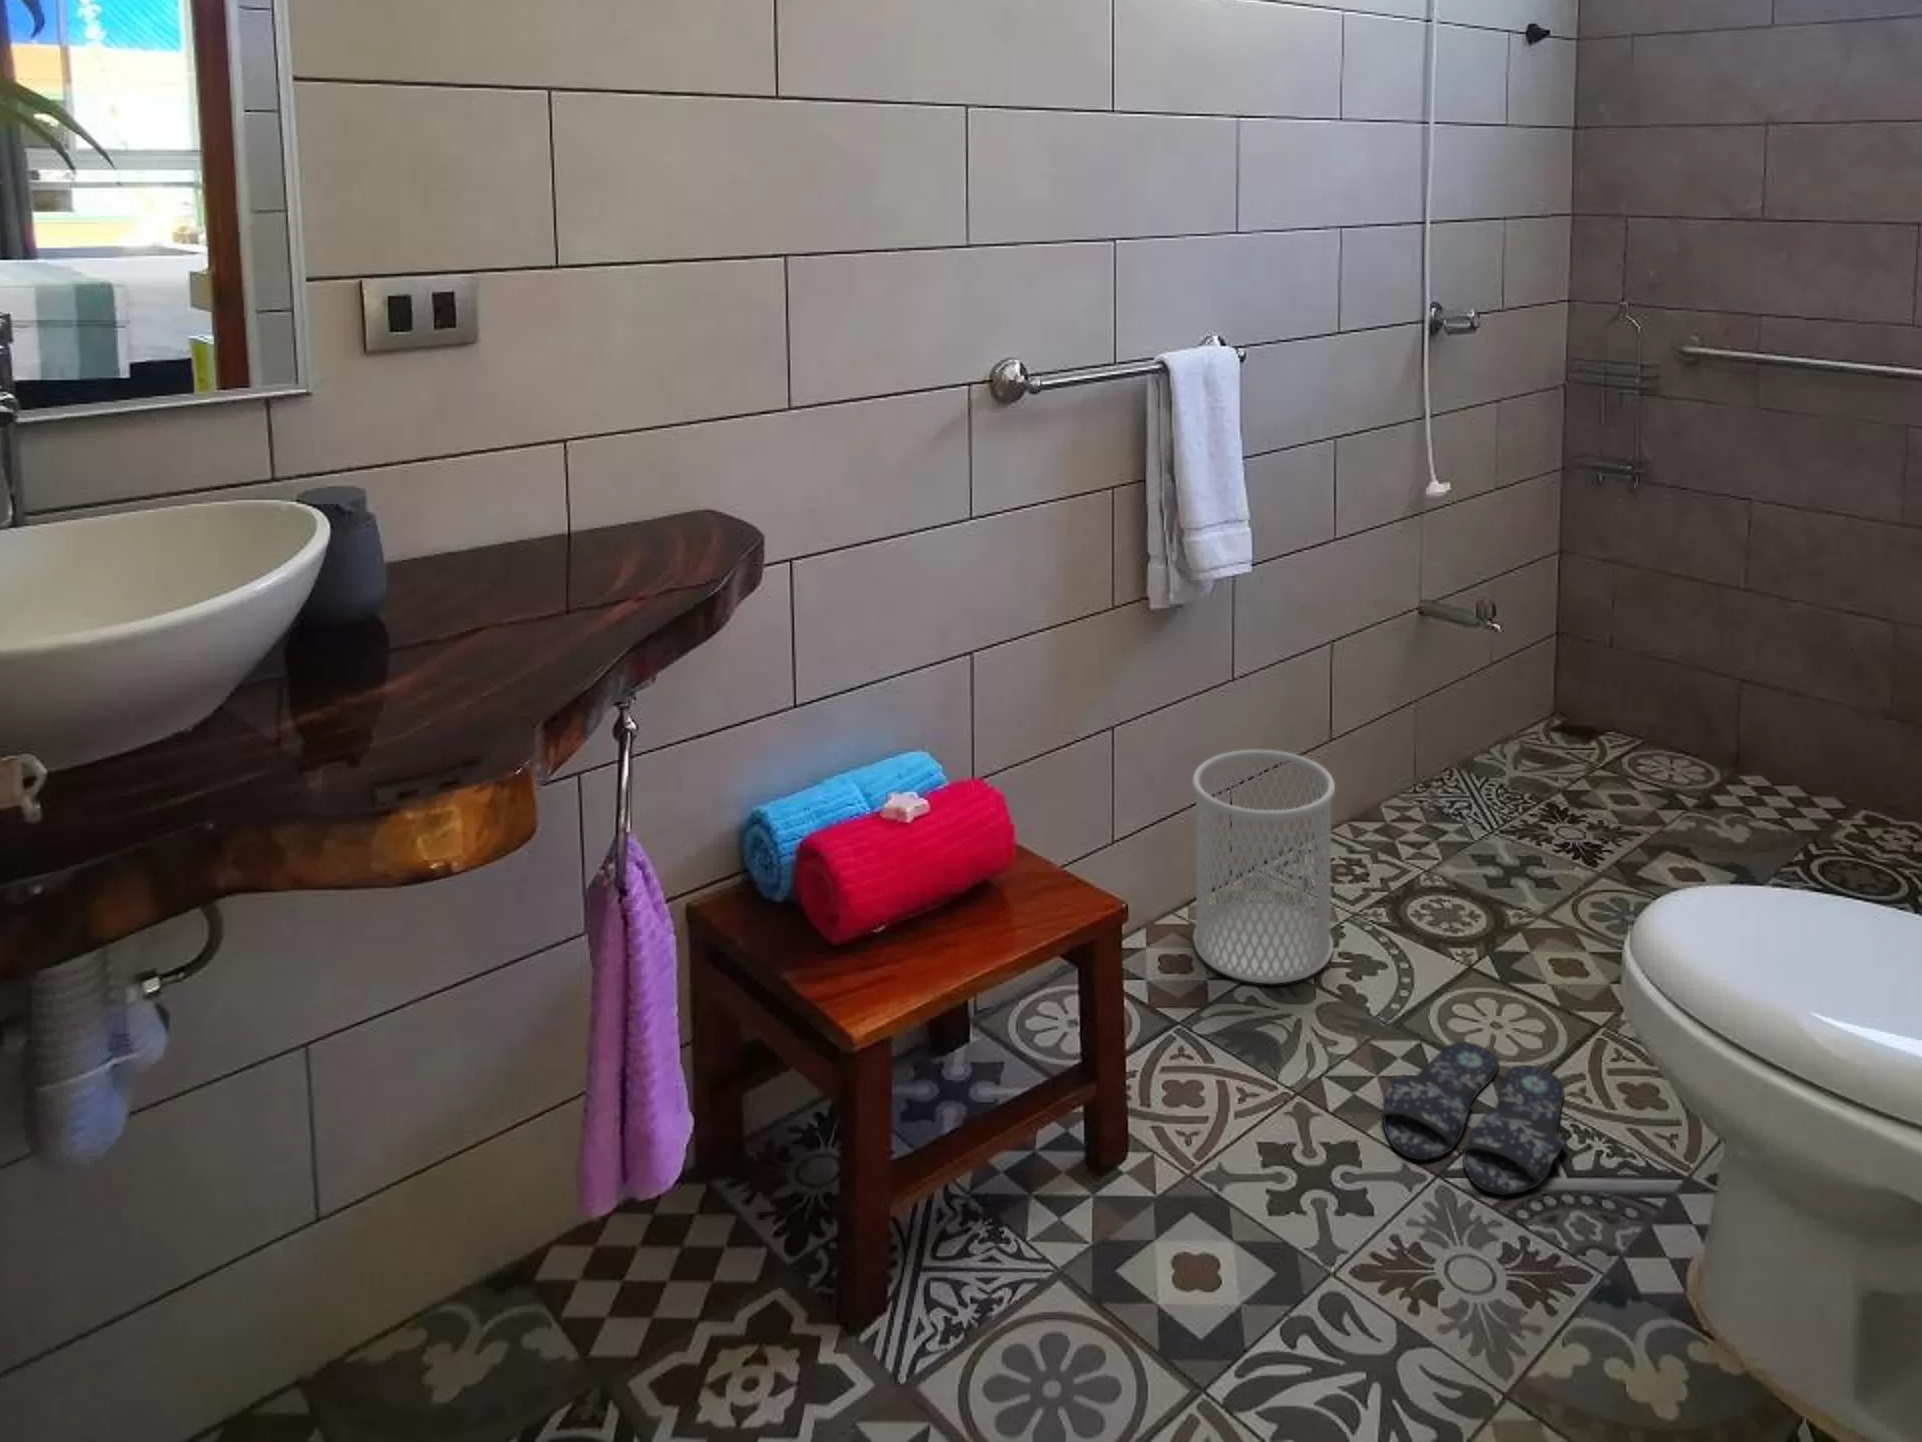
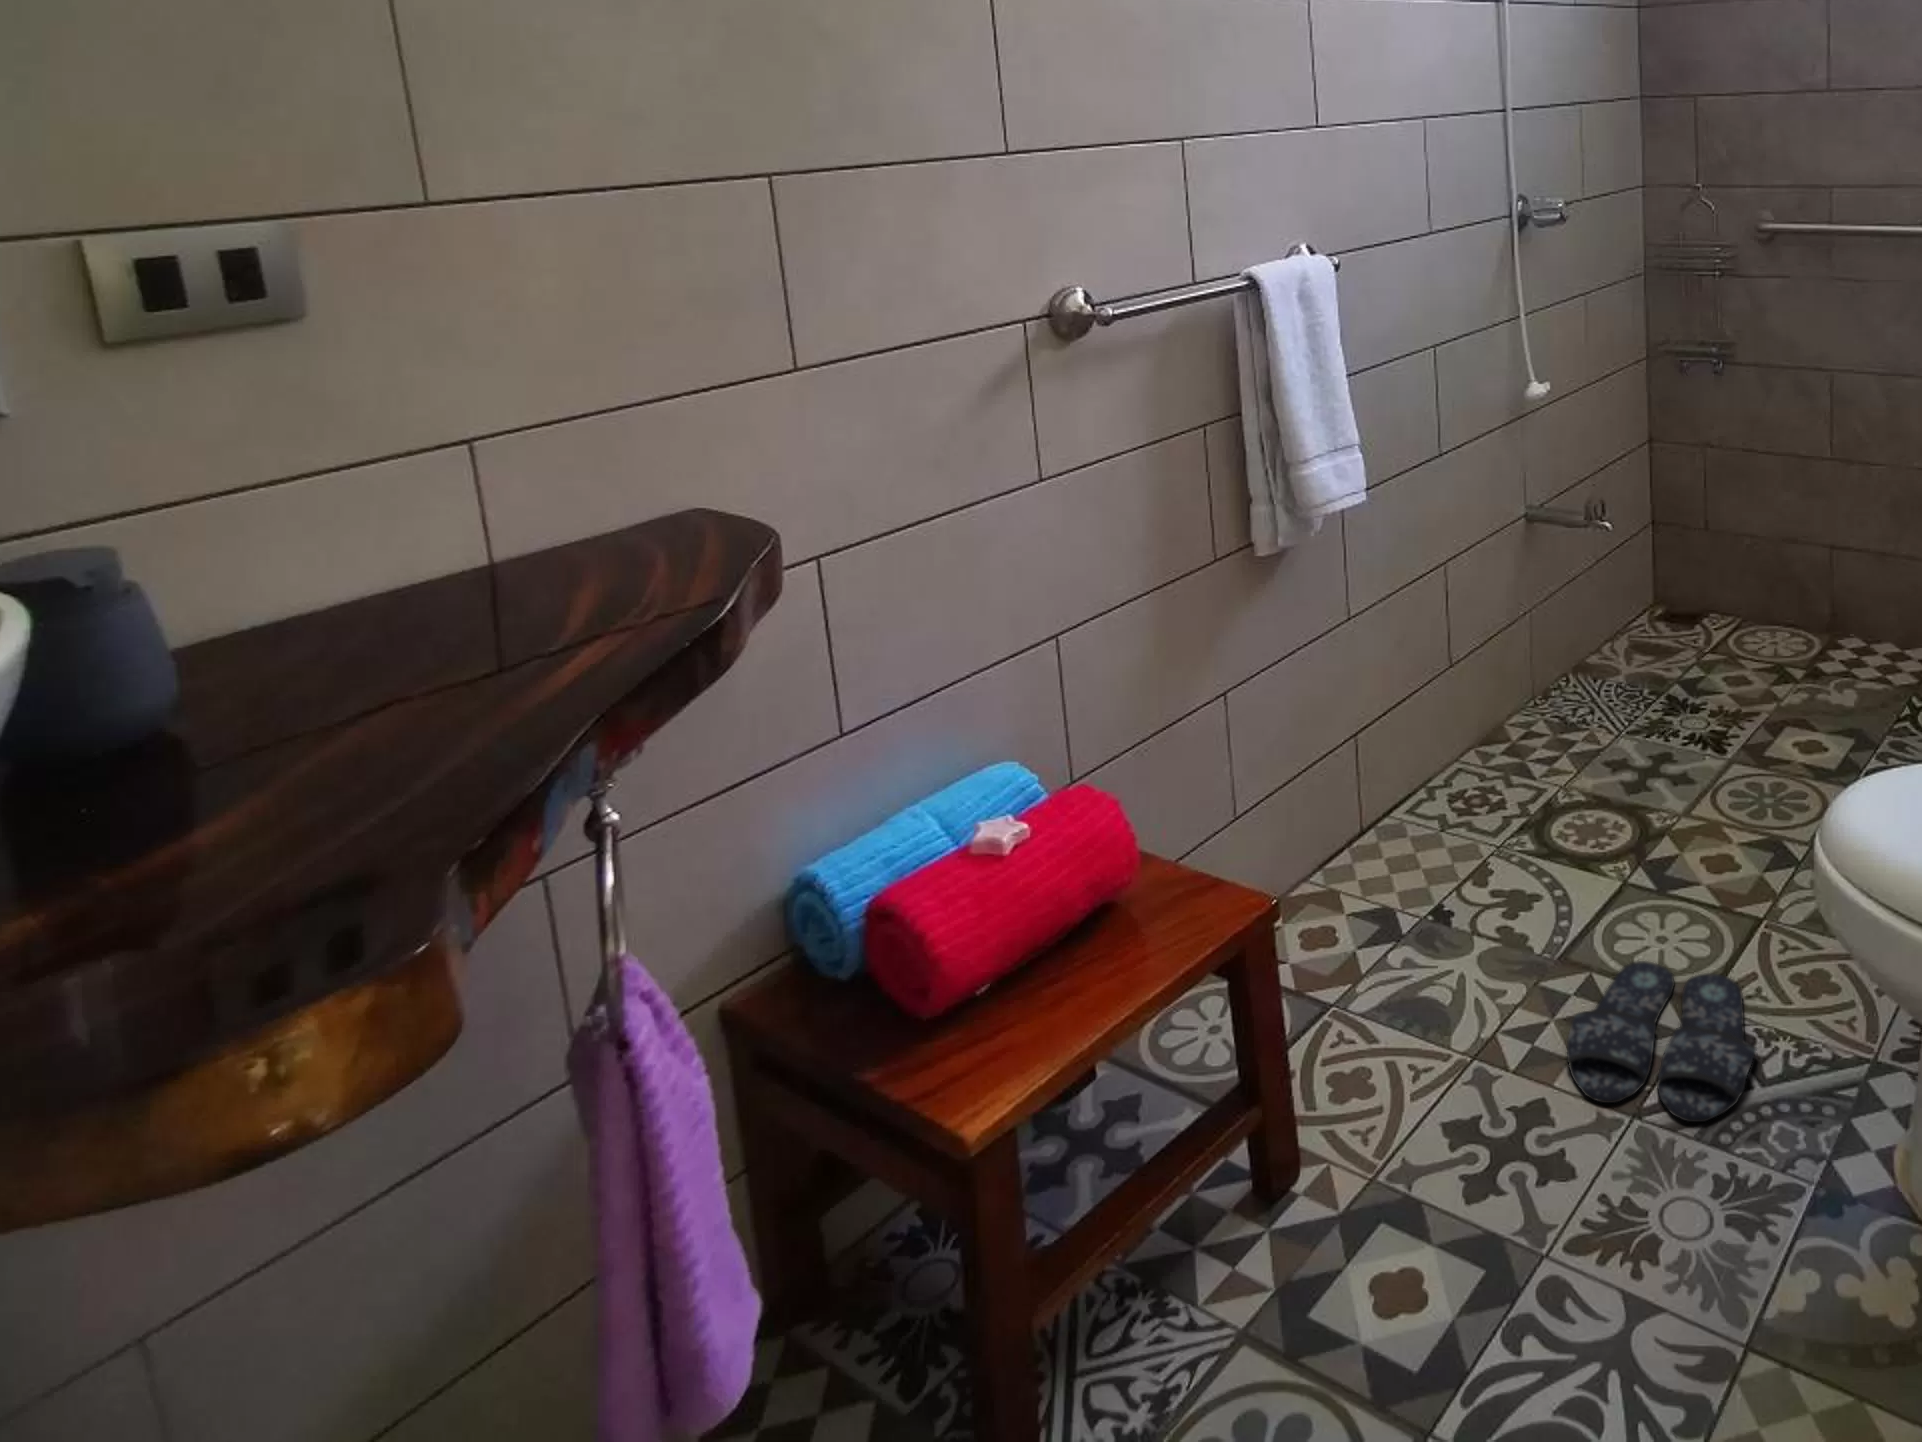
wastebasket: present [1192,750,1335,984] -> none [1321,685,1485,941]

